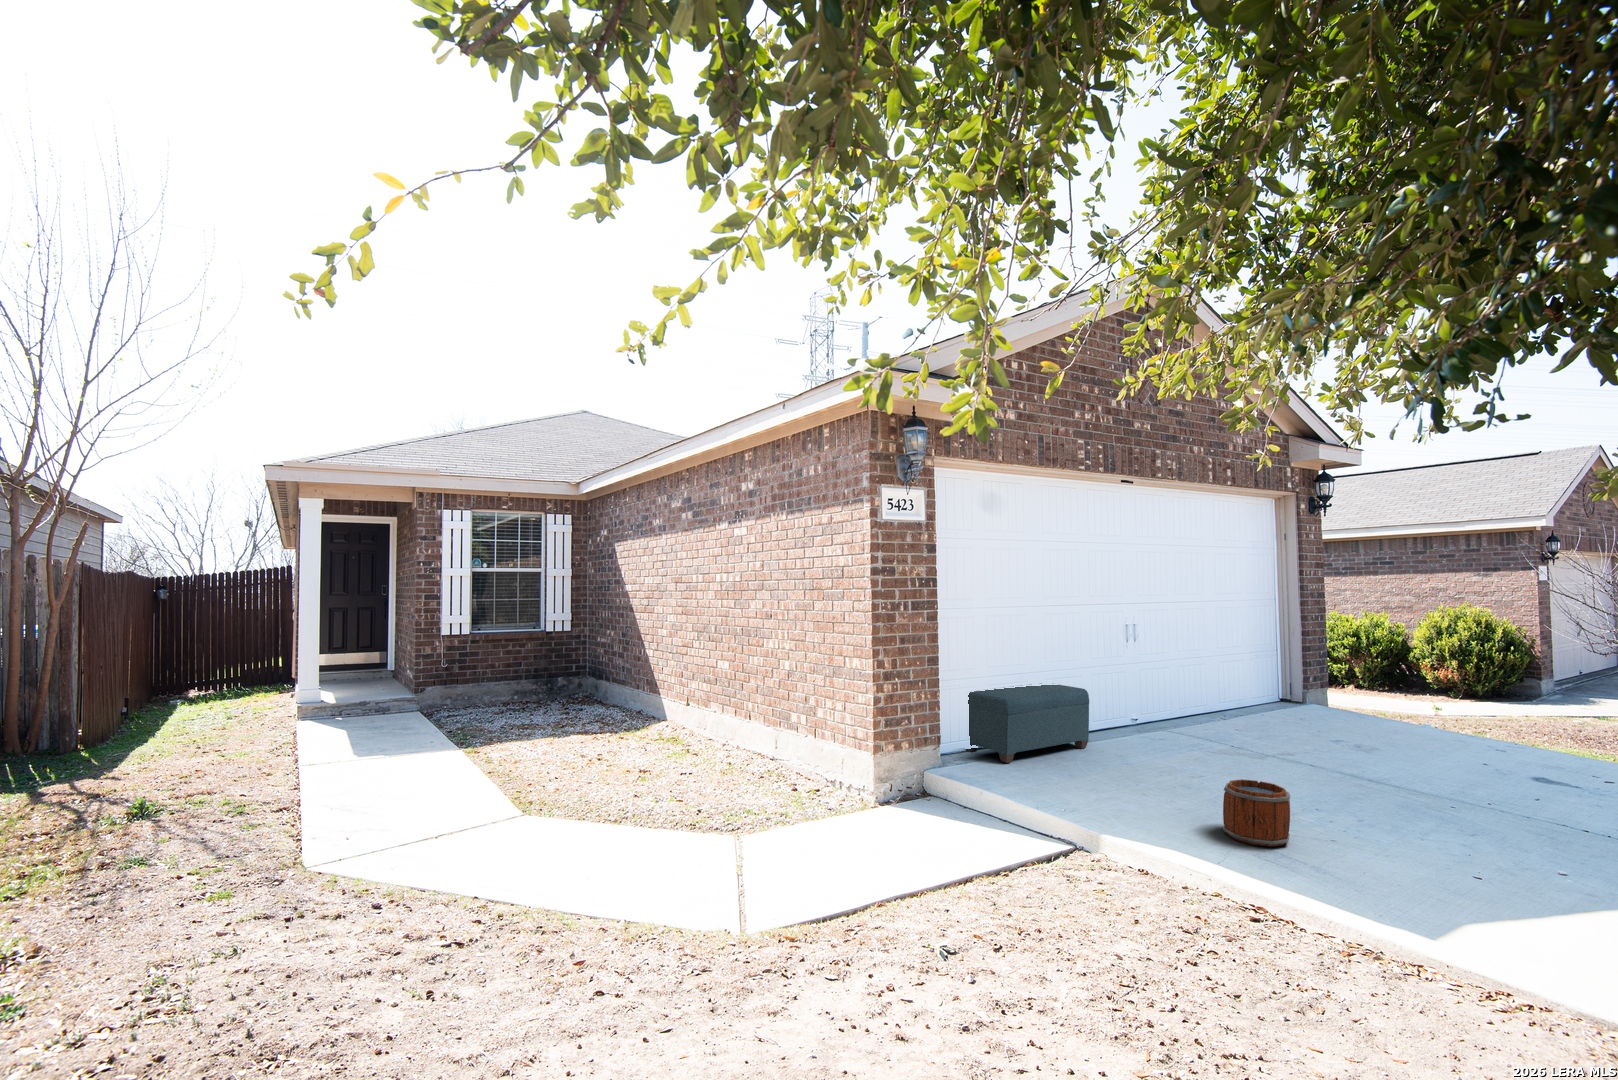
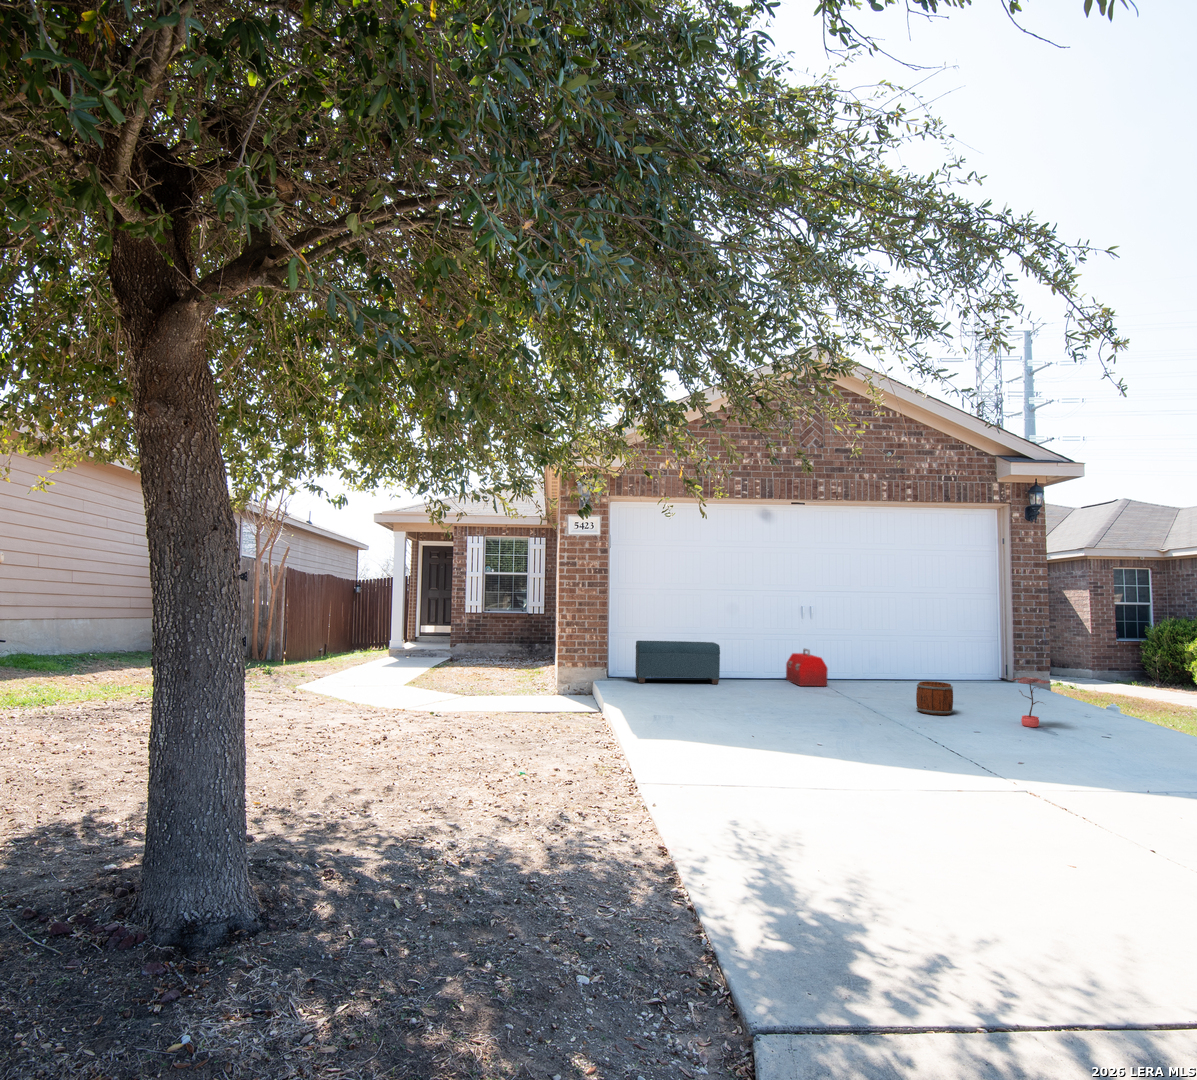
toolbox: none [1111,680,1184,735] -> present [786,648,828,686]
potted plant: none [1497,711,1552,772] -> present [1011,677,1051,727]
bucket: present [1223,779,1290,847] -> present [916,681,953,715]

